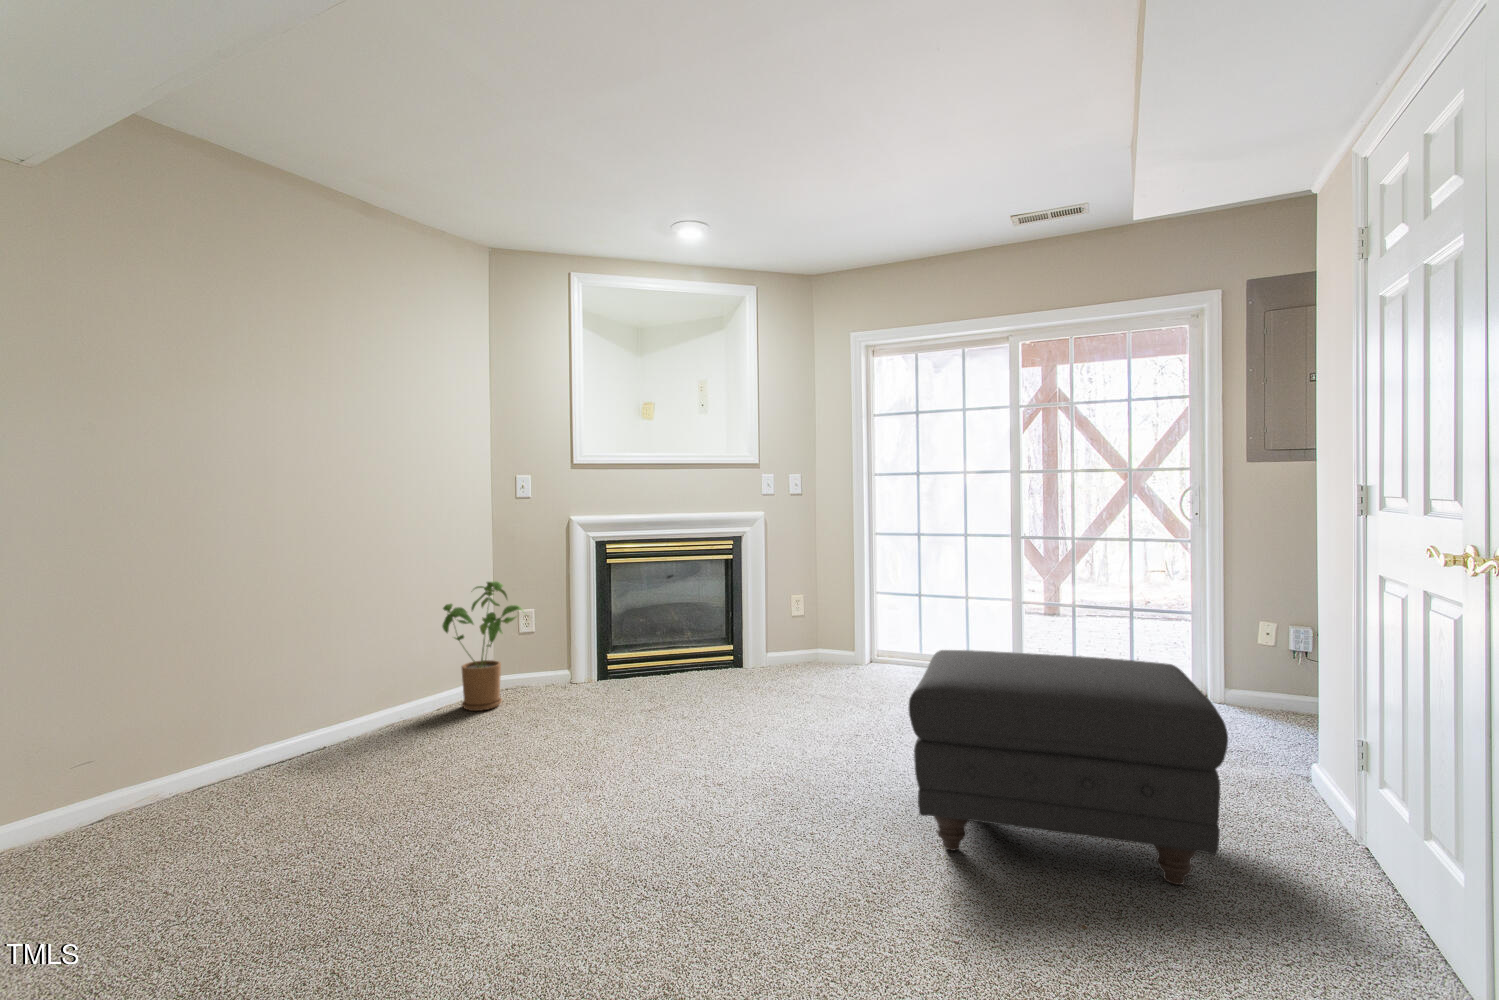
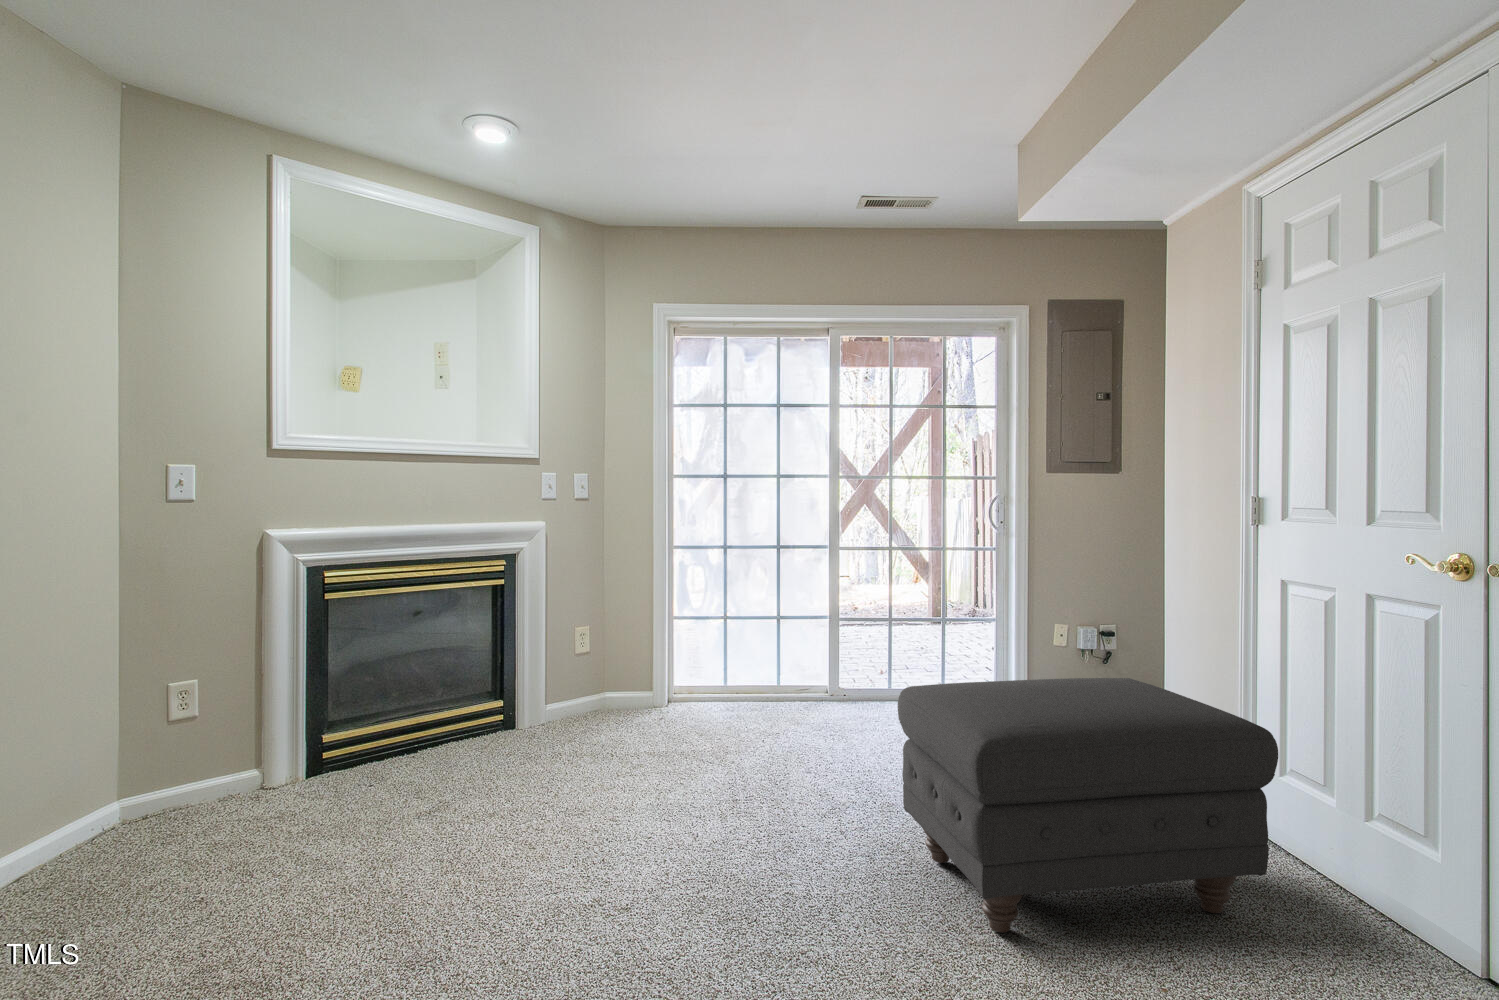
house plant: present [442,581,523,711] -> none [40,640,216,870]

